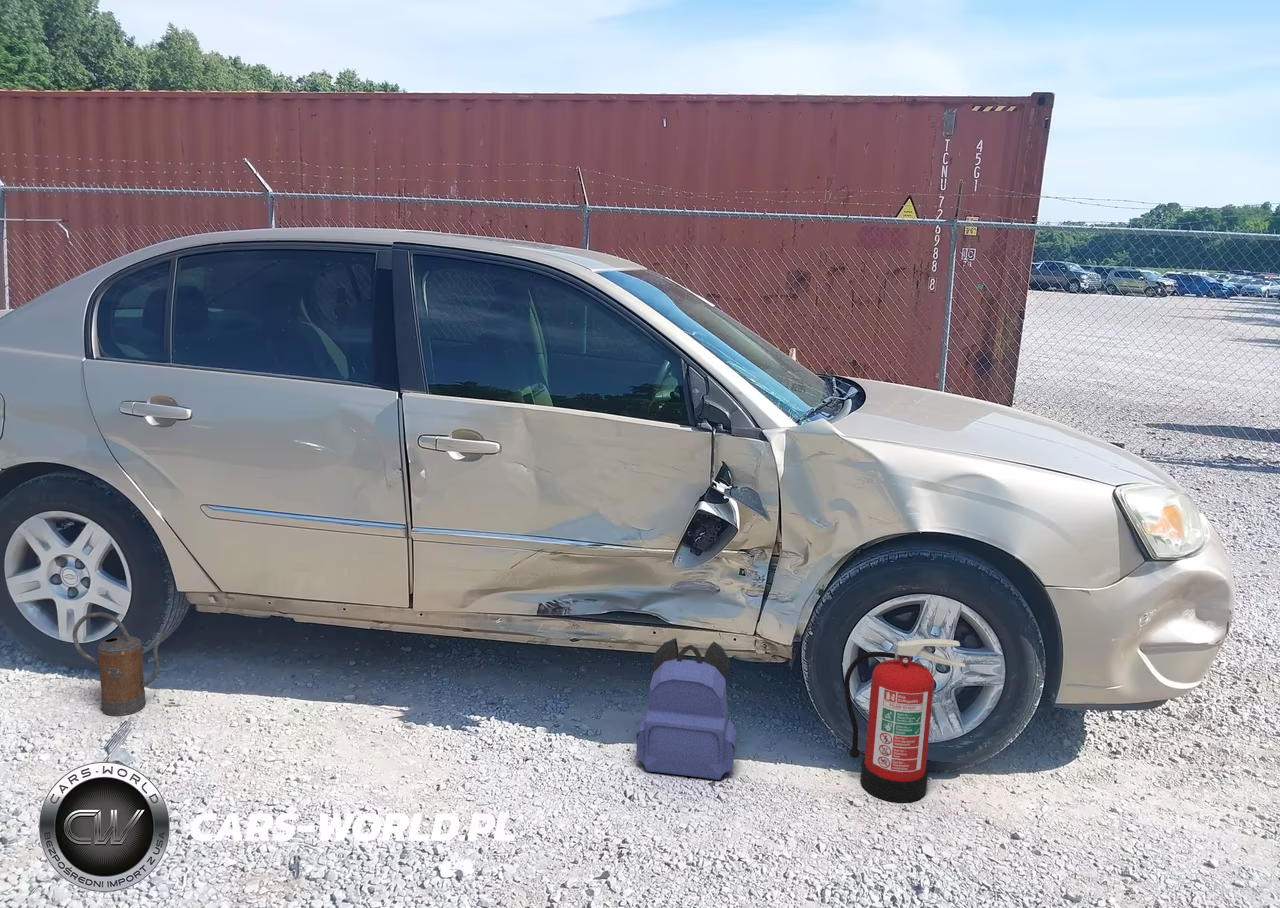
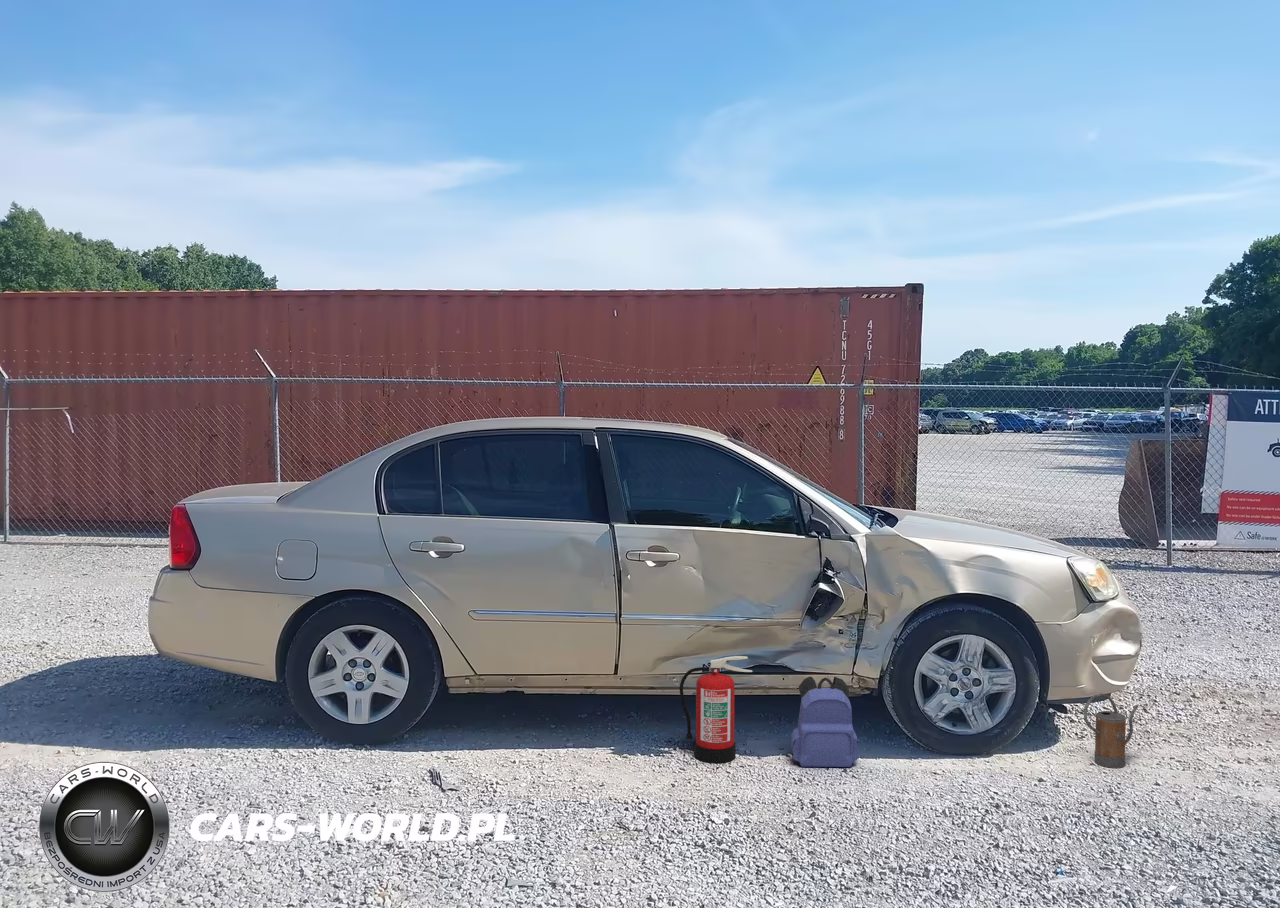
watering can: present [73,612,167,716] -> present [1084,694,1139,768]
fire extinguisher: present [844,639,966,803] -> present [680,656,752,763]

